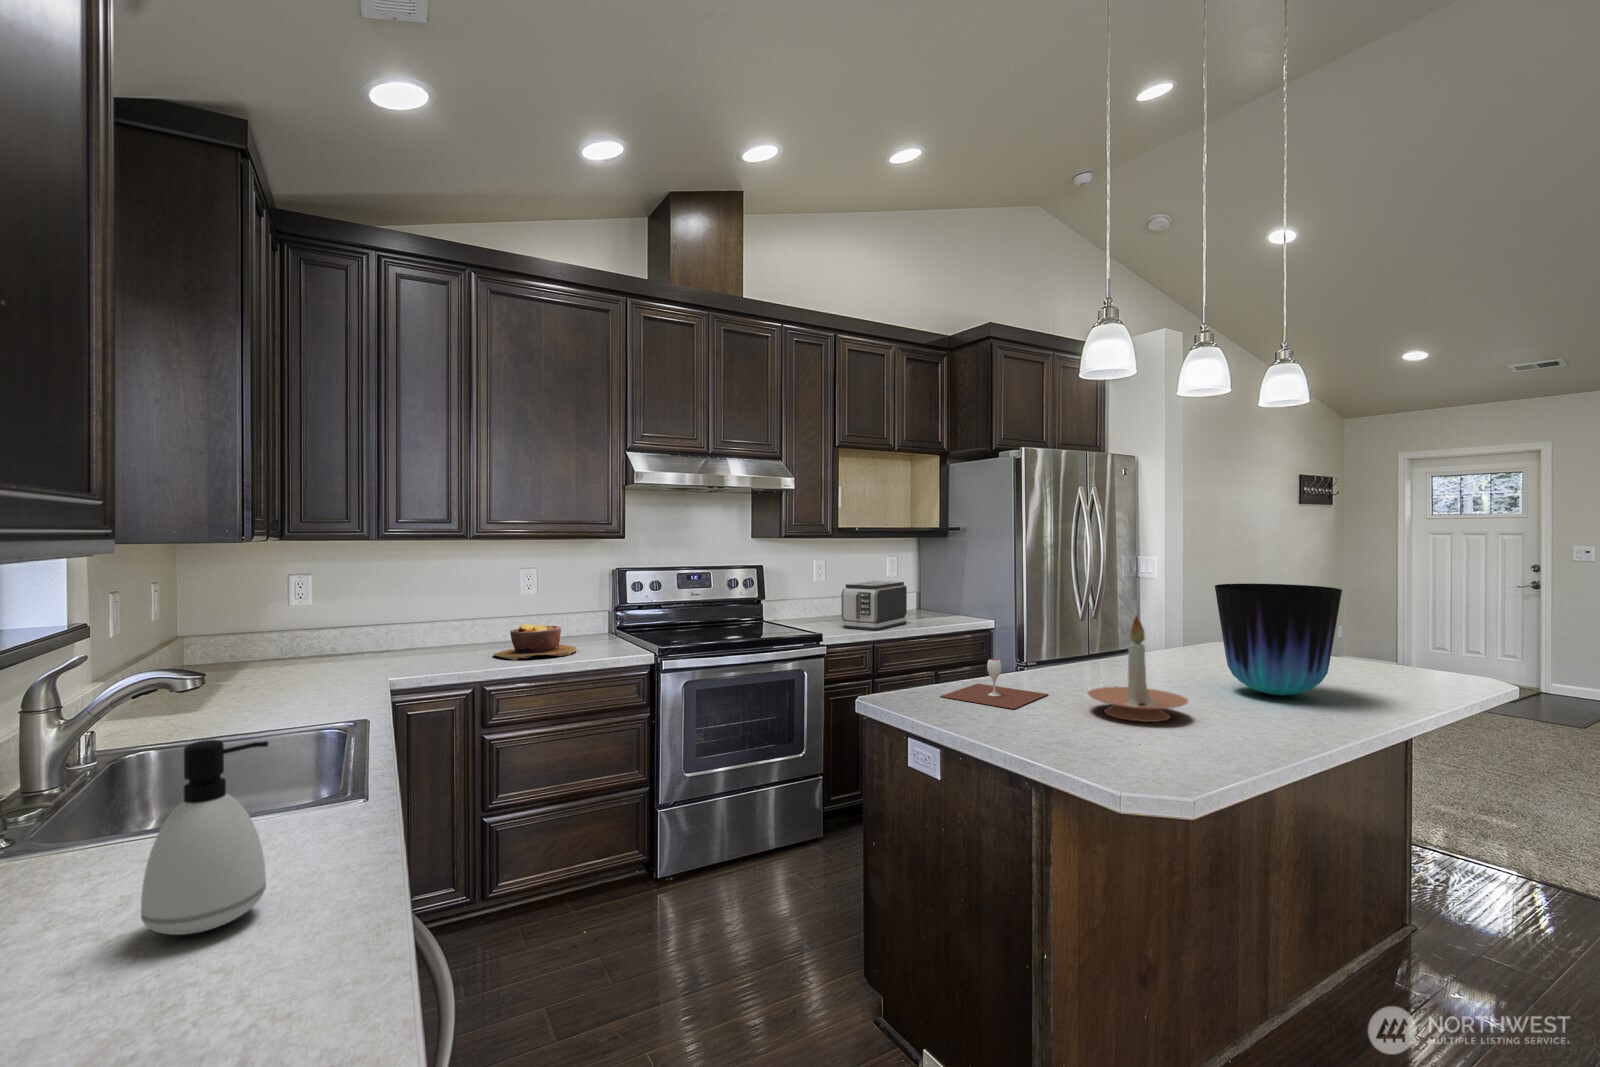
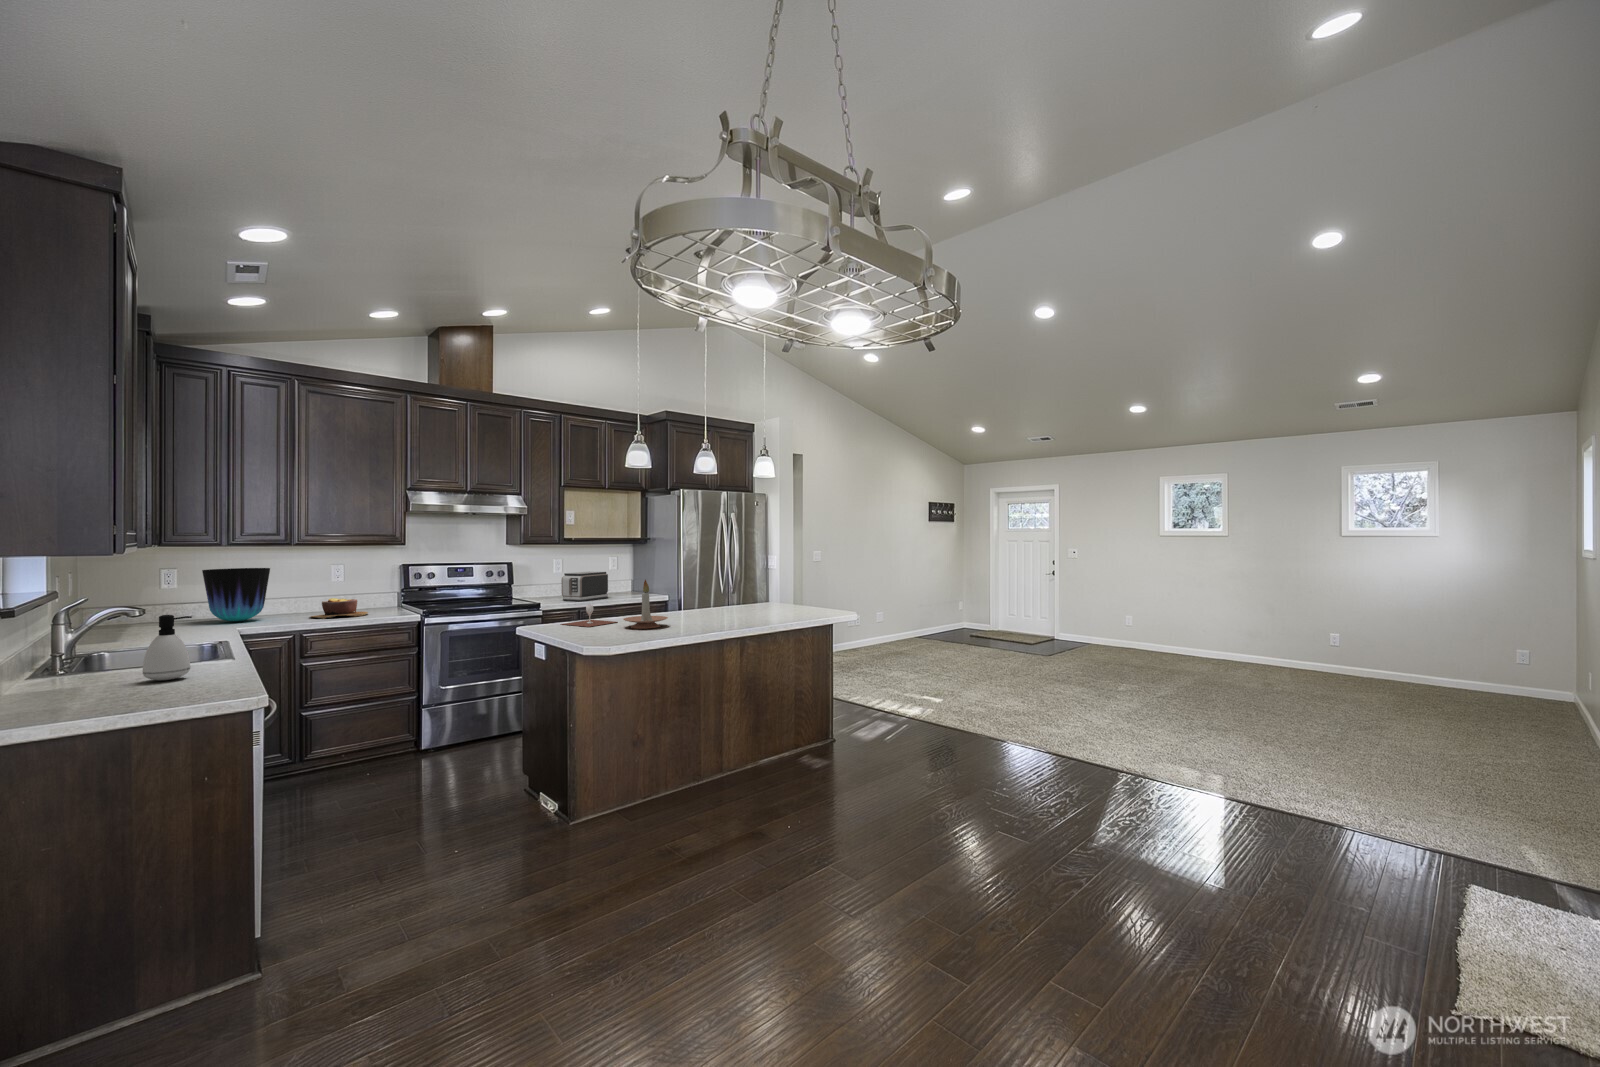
vase: present [1215,583,1342,695] -> present [202,568,270,622]

